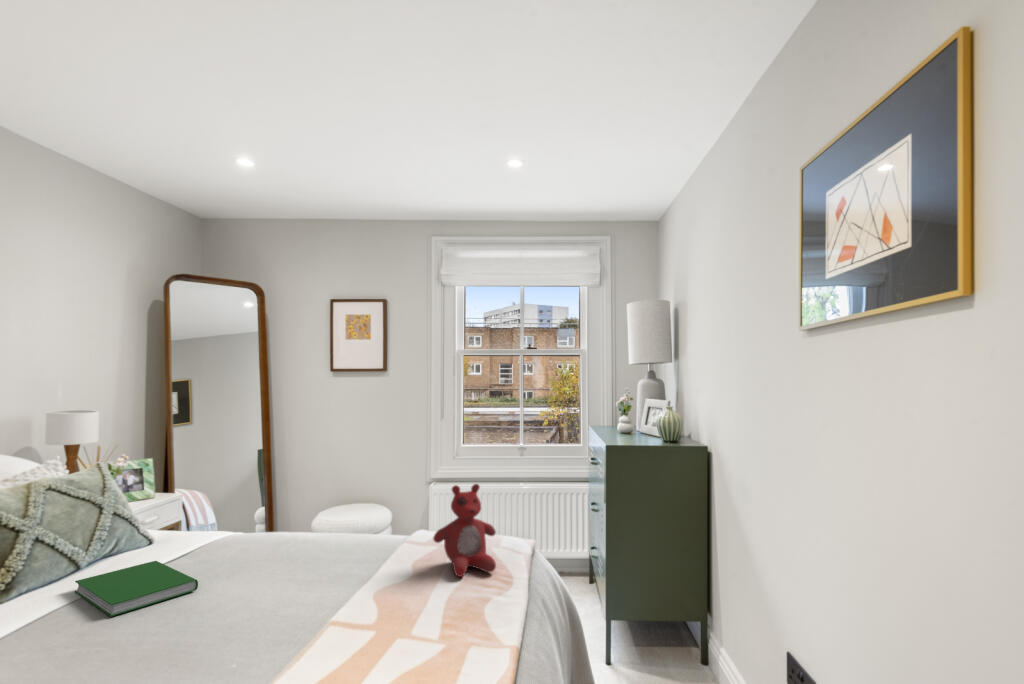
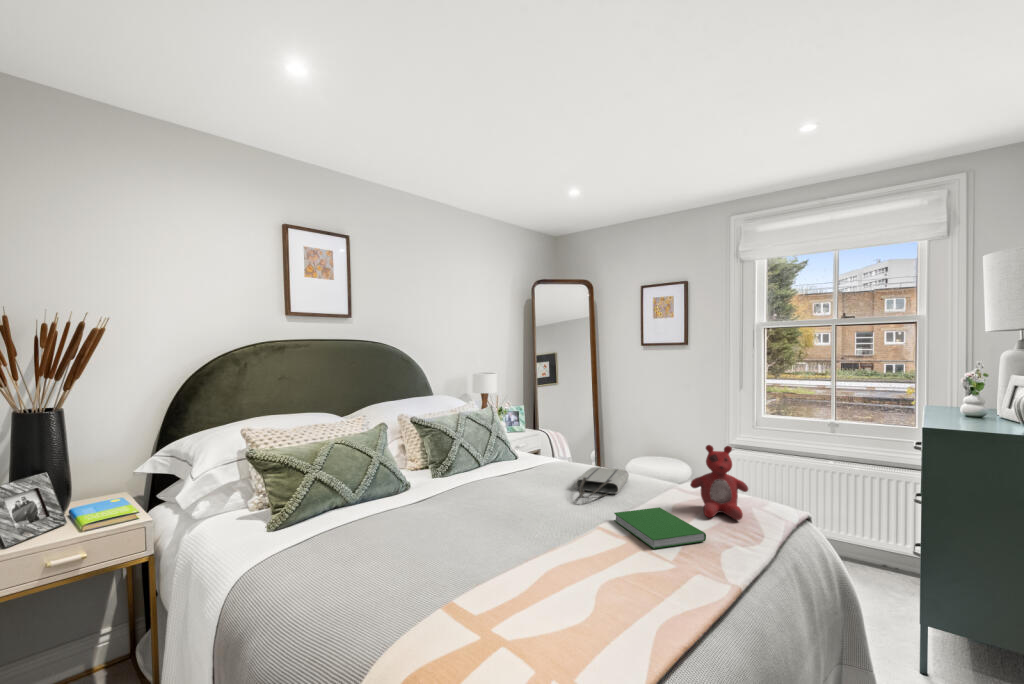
tote bag: none [271,534,343,588] -> present [576,467,629,498]
hardcover book: present [75,561,198,617] -> present [614,507,706,549]

